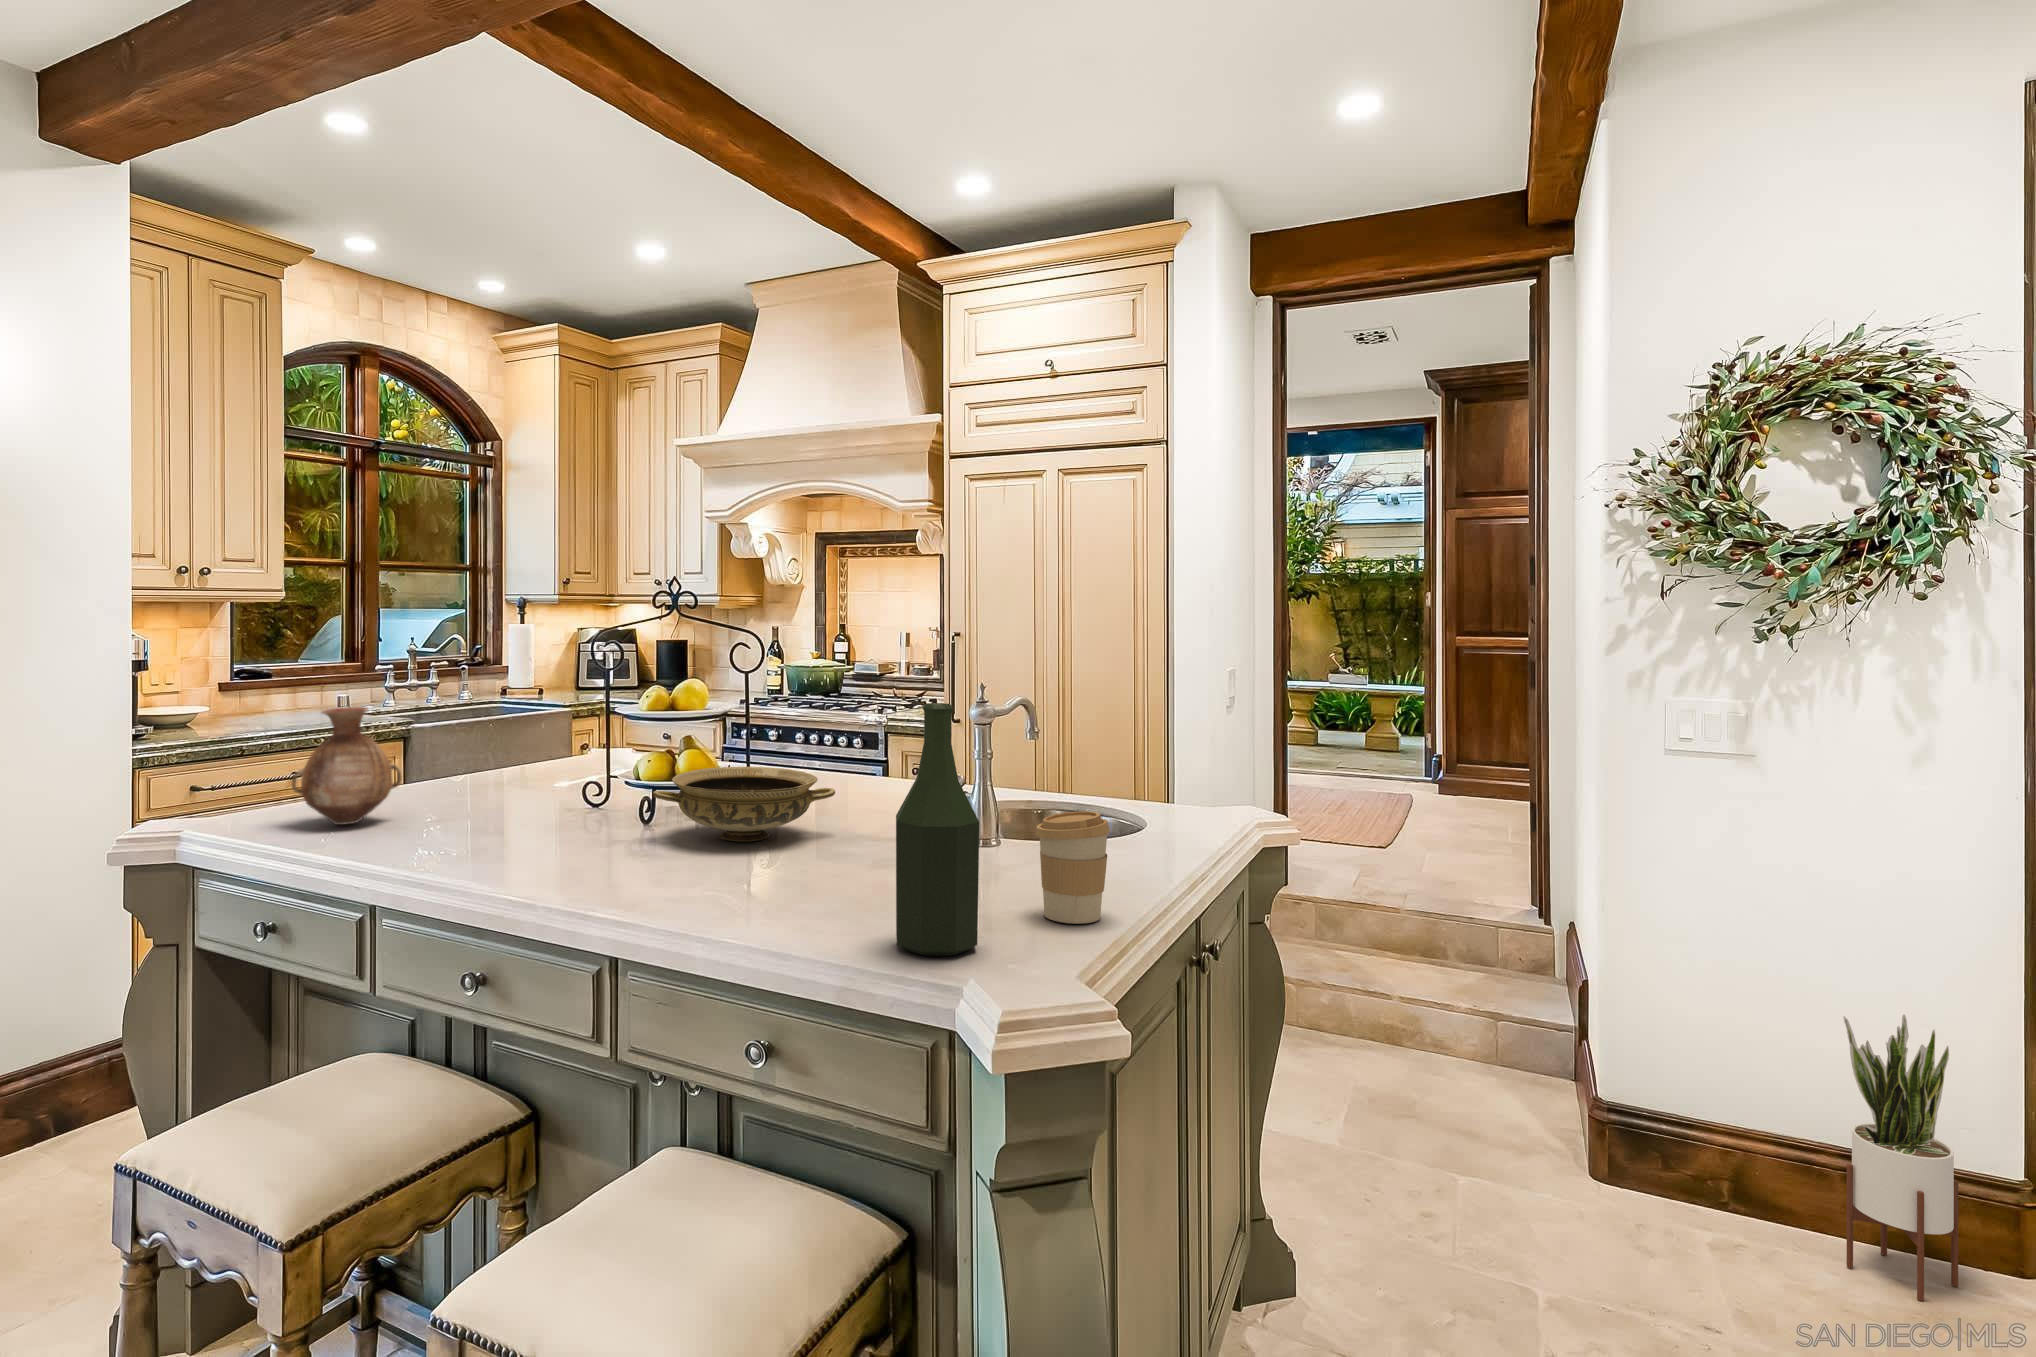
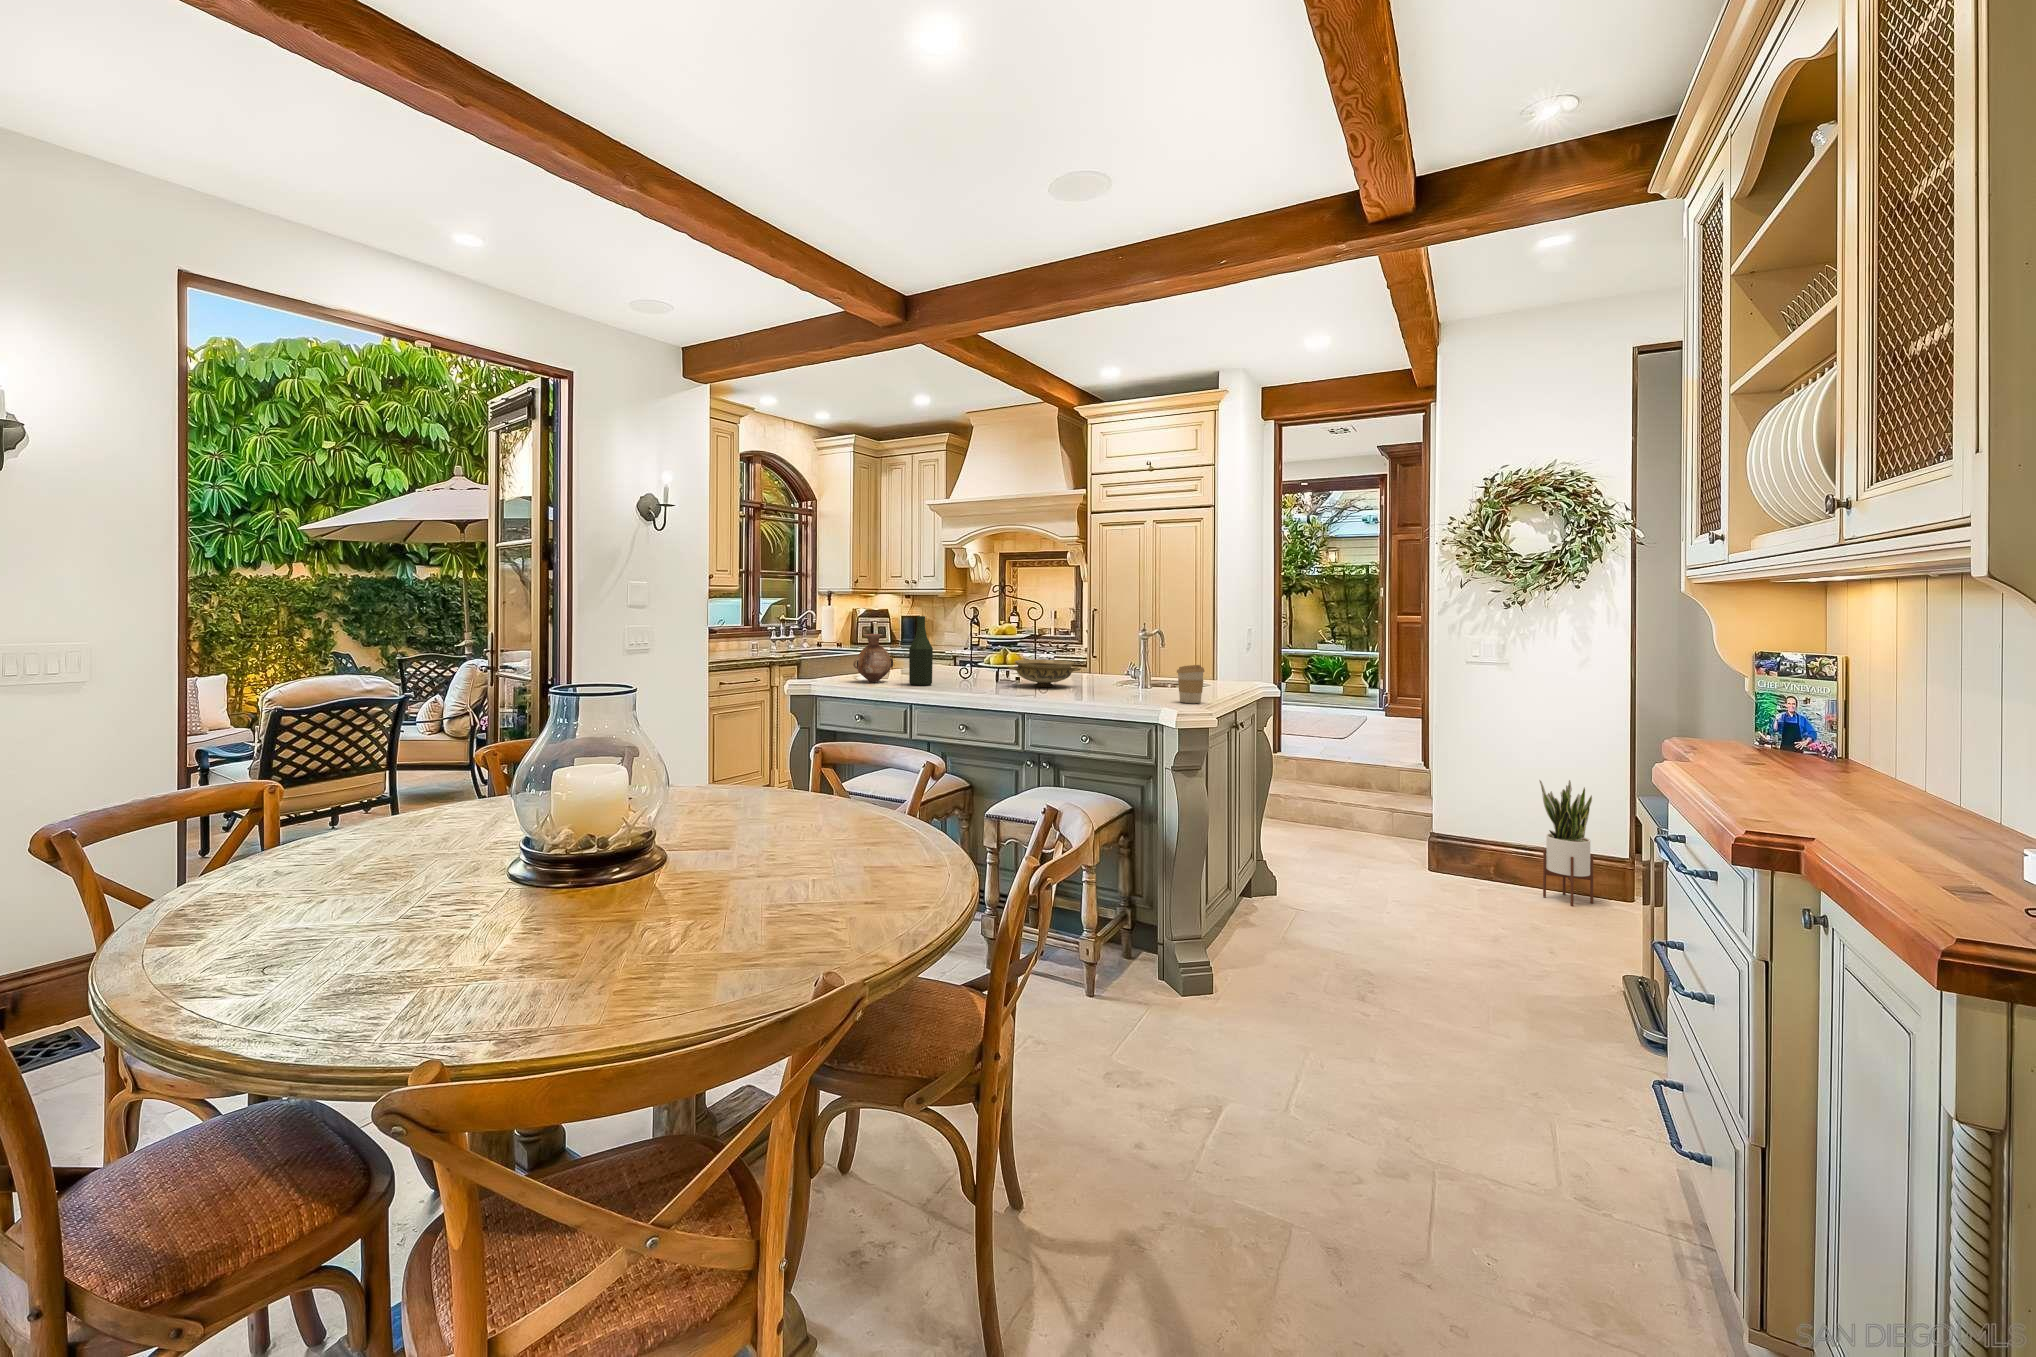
bottle: present [896,703,979,956] -> present [909,616,933,685]

